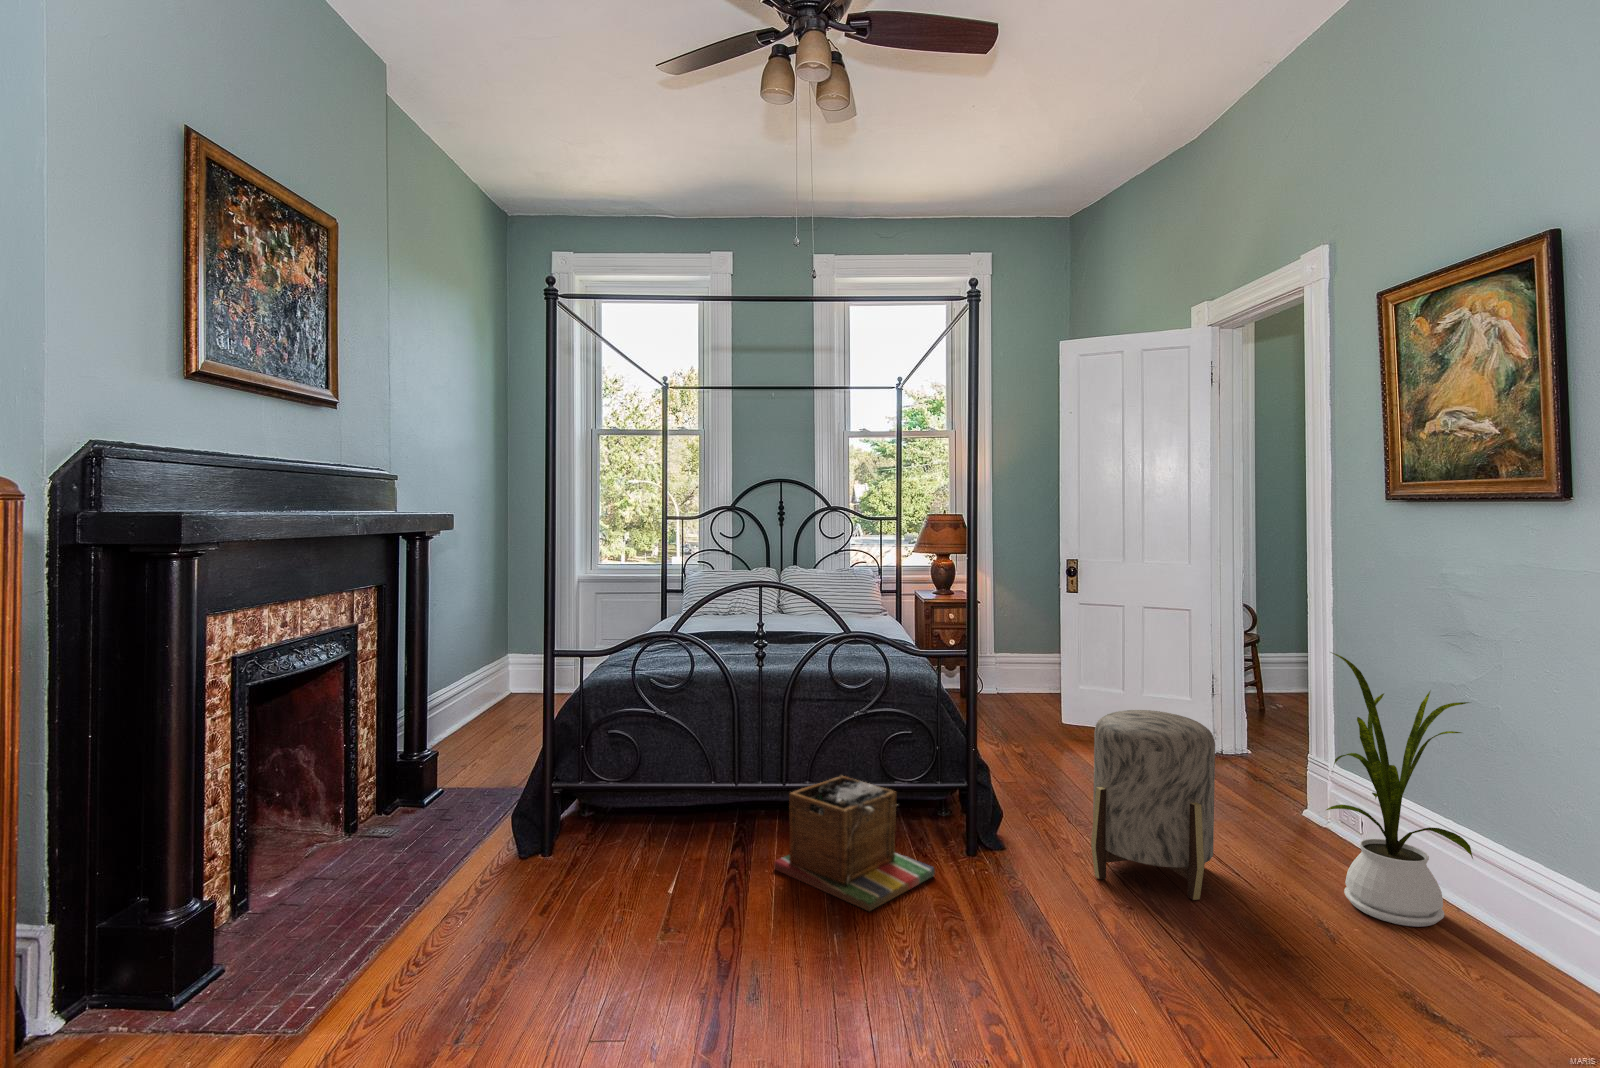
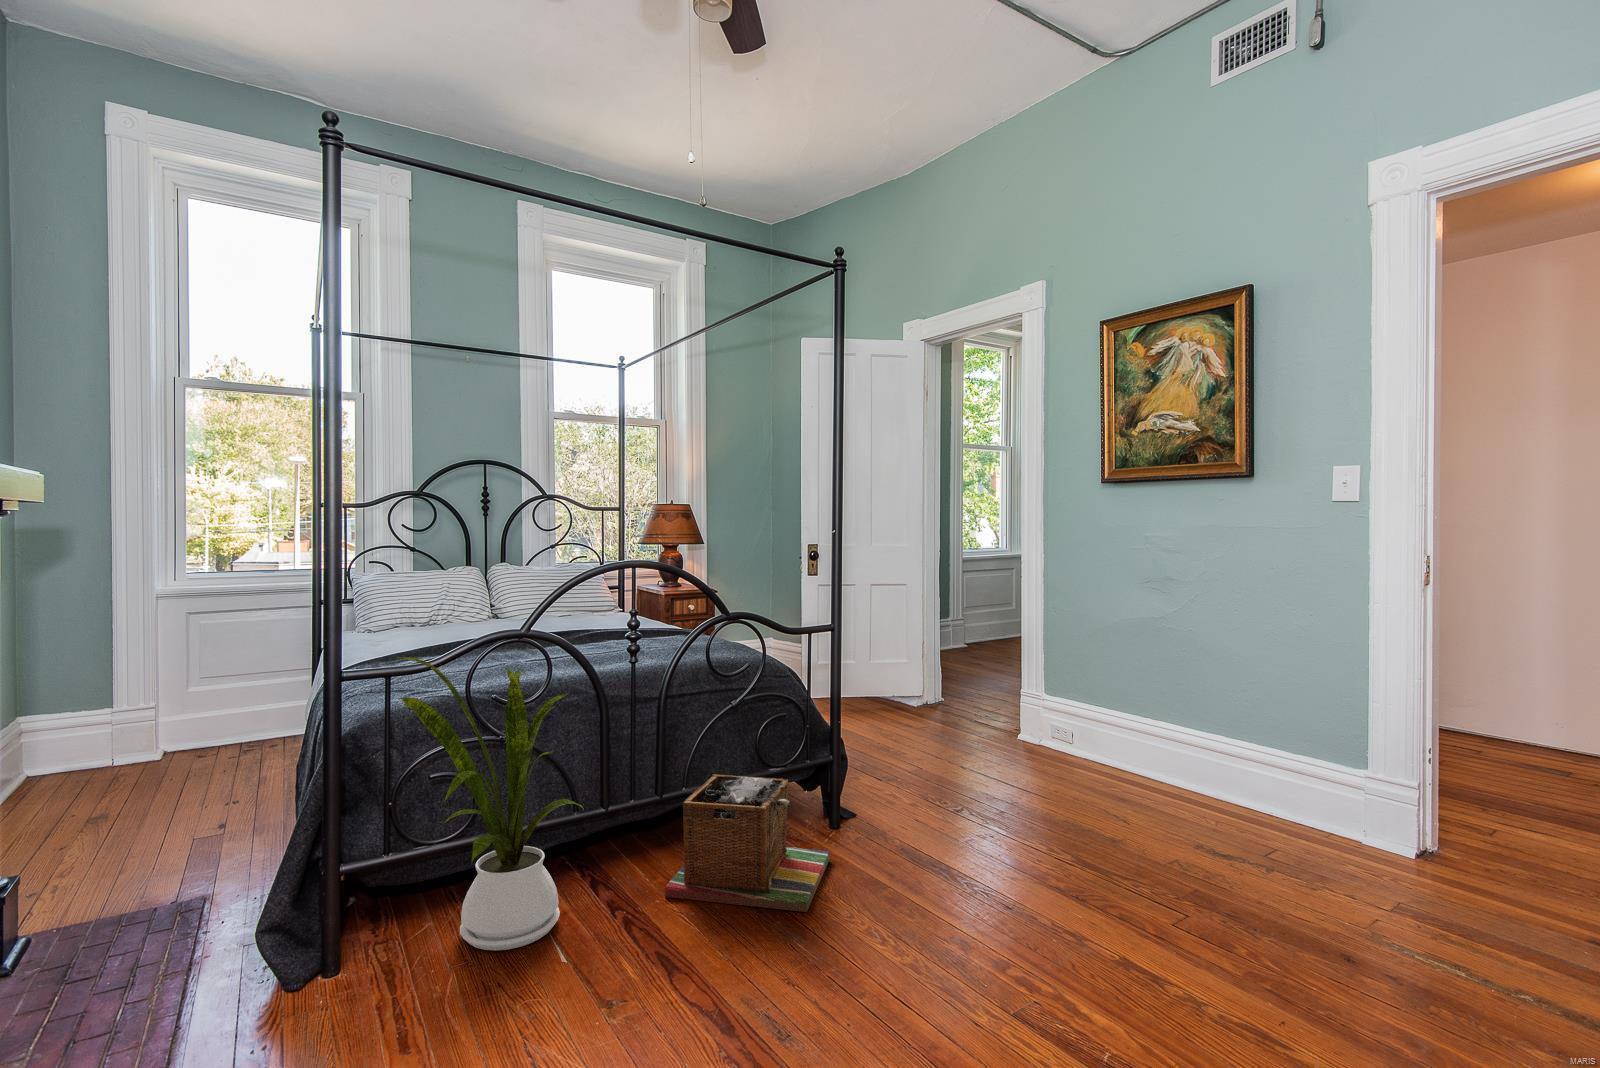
house plant: present [1326,652,1473,927] -> present [396,657,584,951]
ottoman: present [1091,710,1215,900] -> none [937,667,1046,828]

